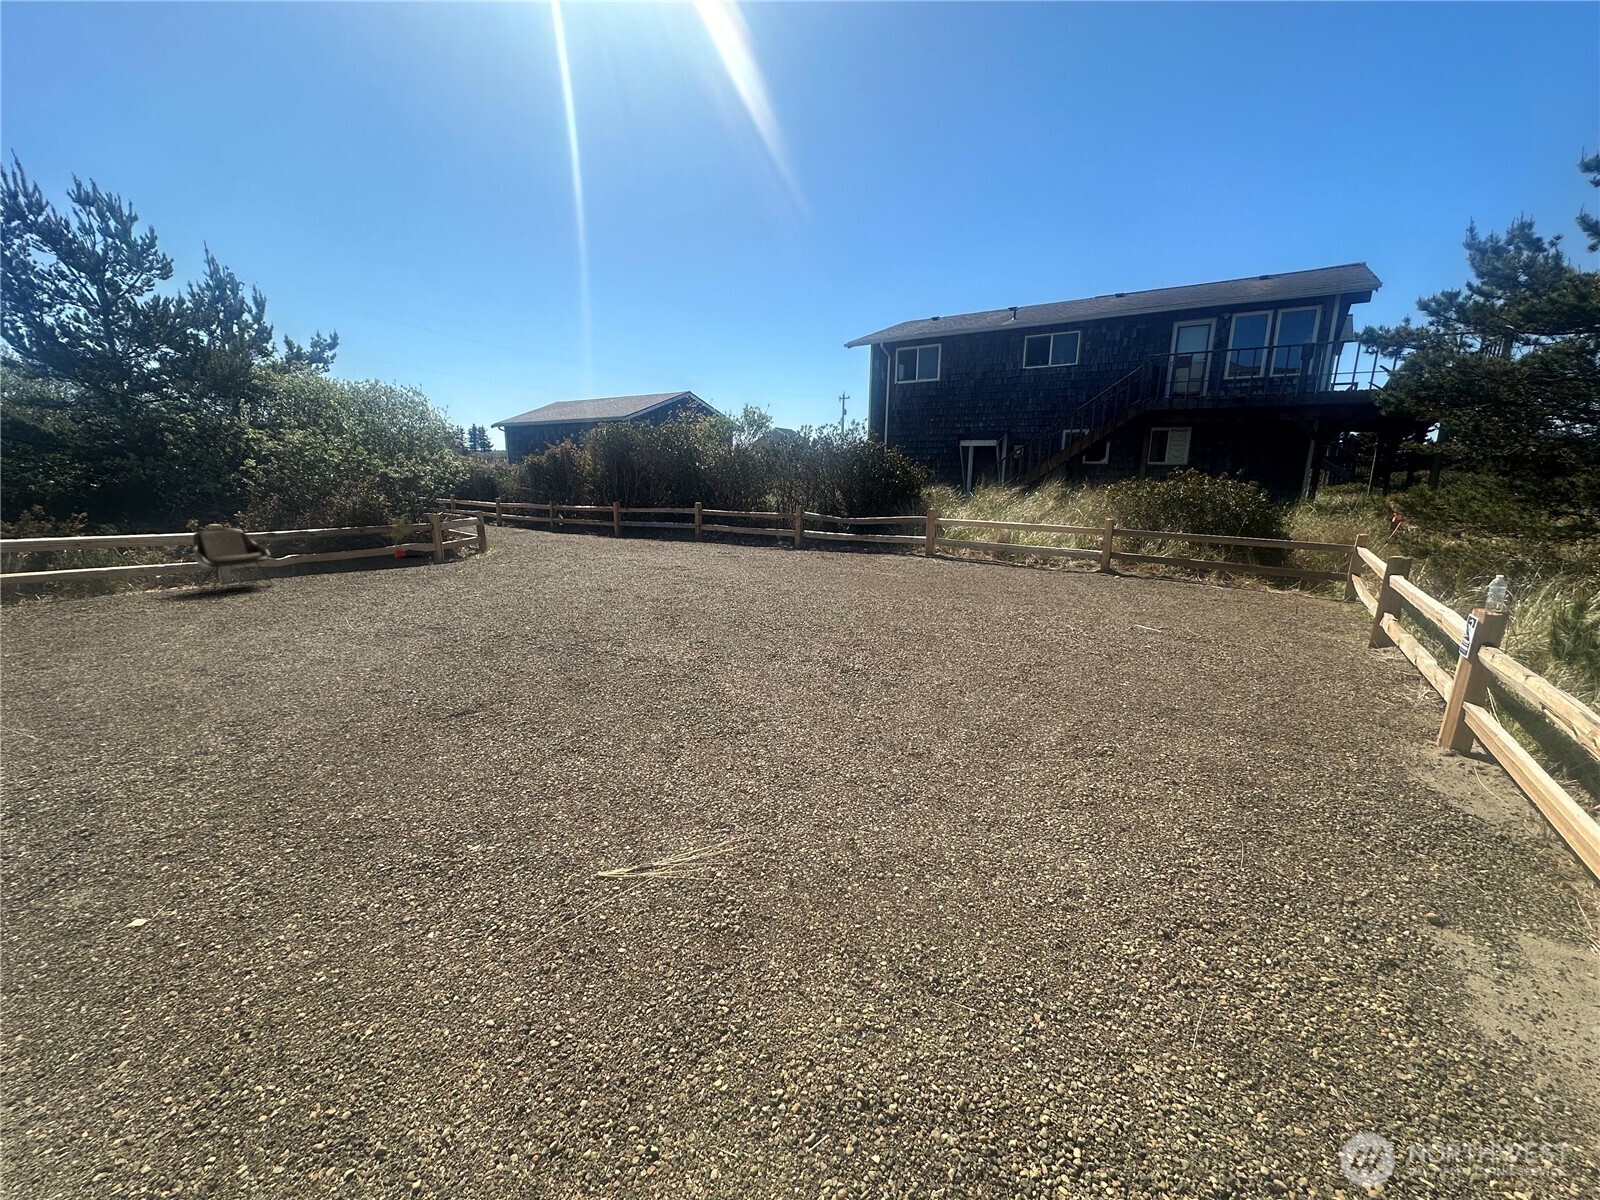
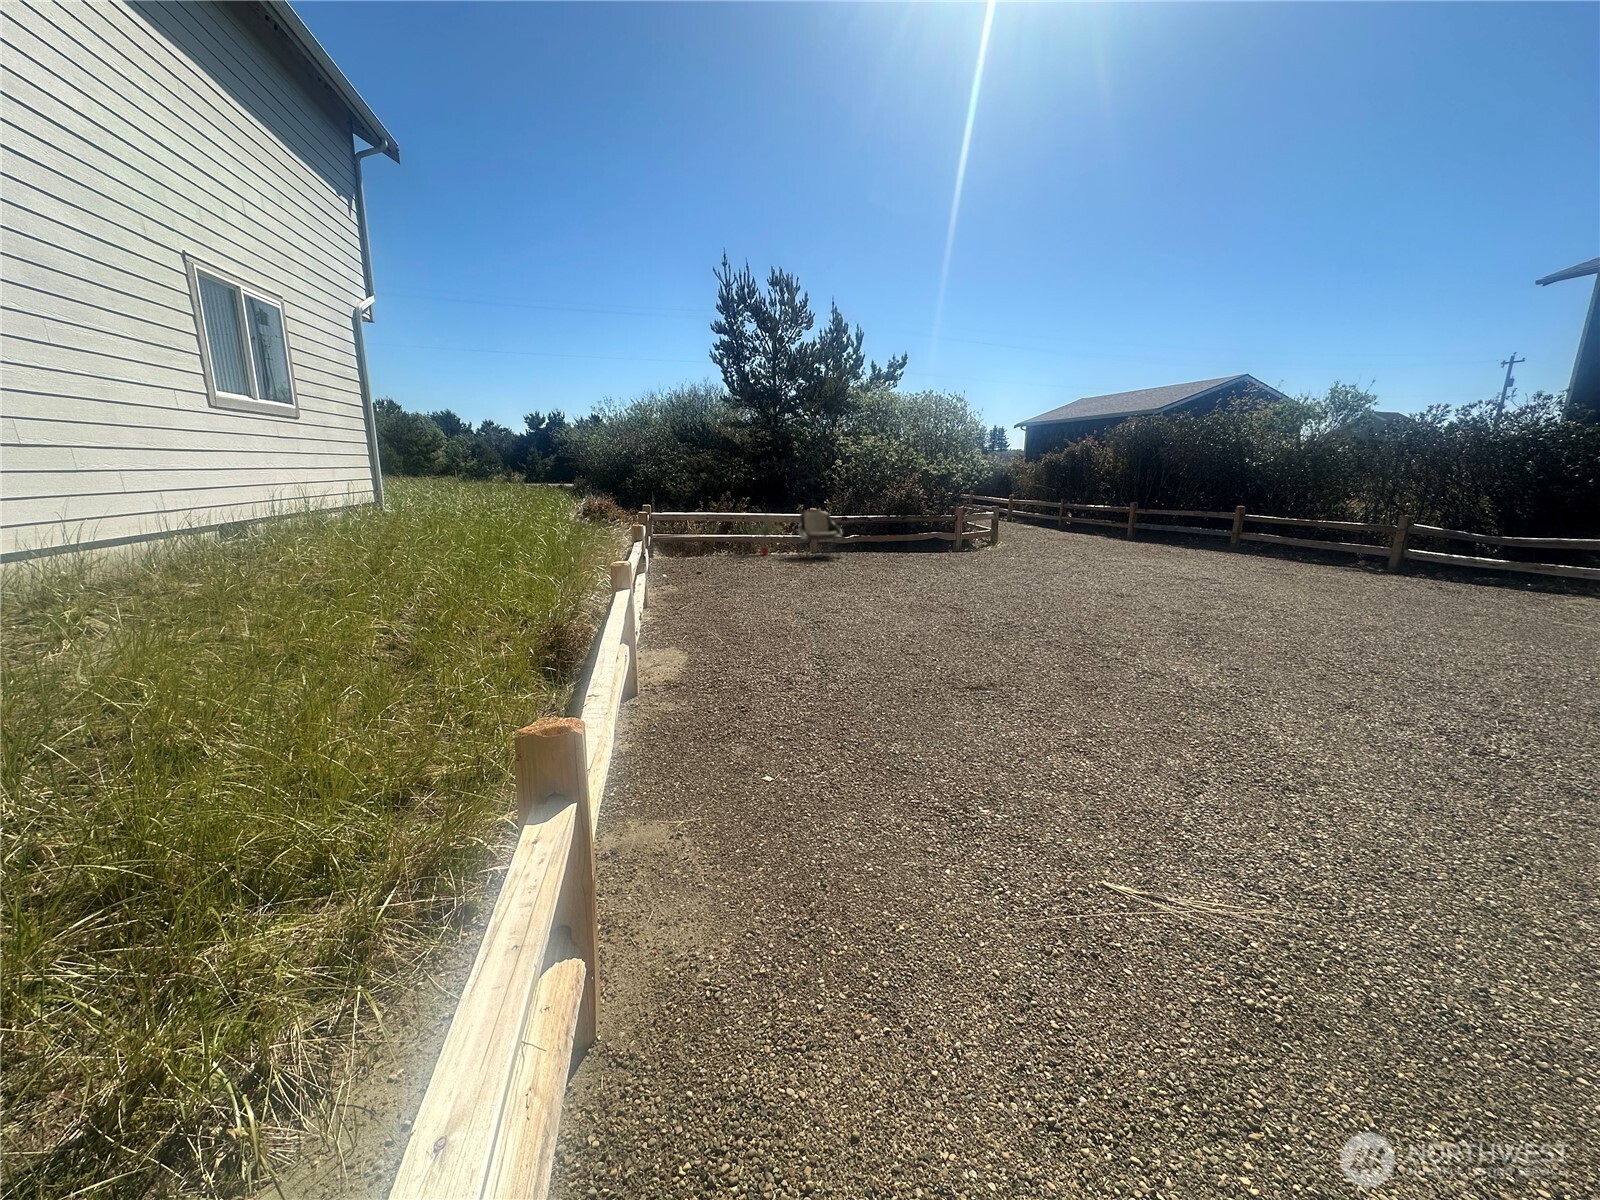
potted tree: present [385,516,412,558] -> present [748,514,781,555]

